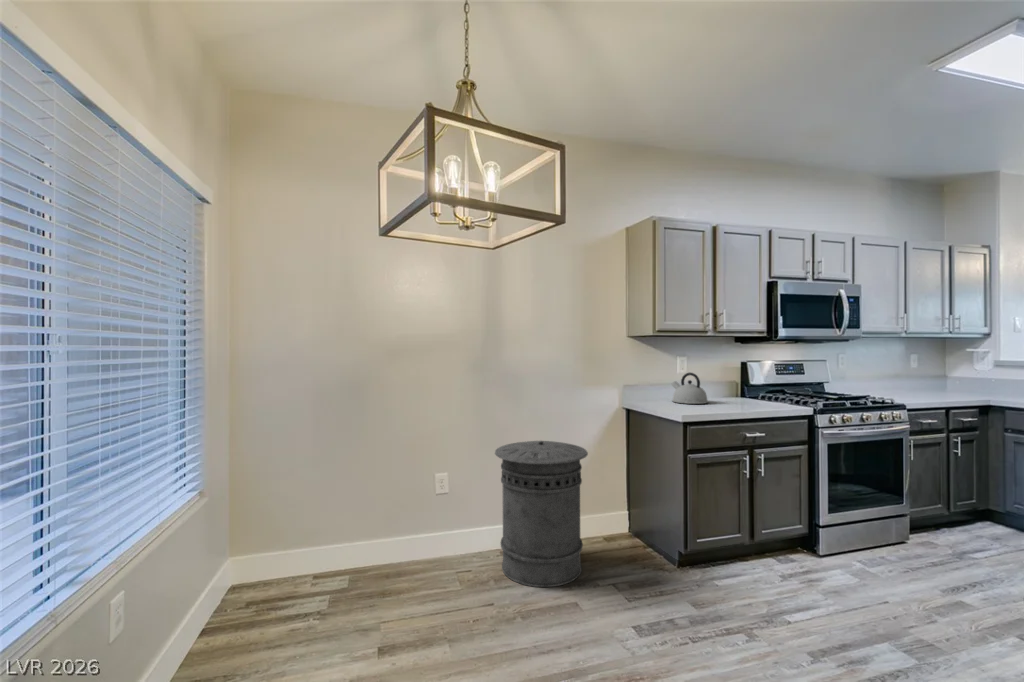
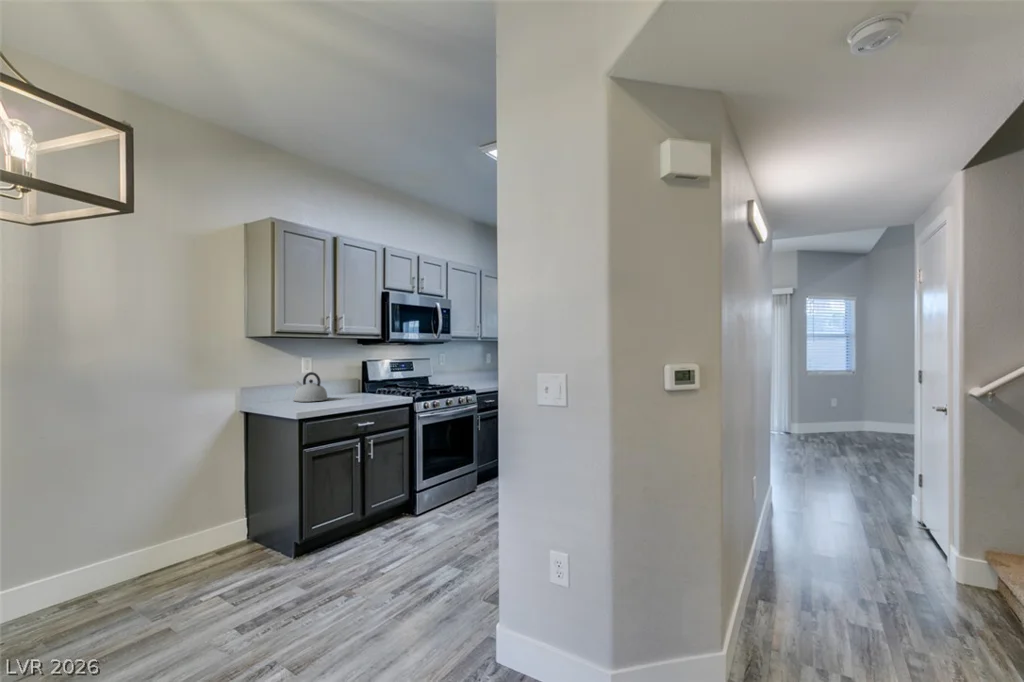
trash can: present [495,441,588,587] -> none [50,457,191,633]

